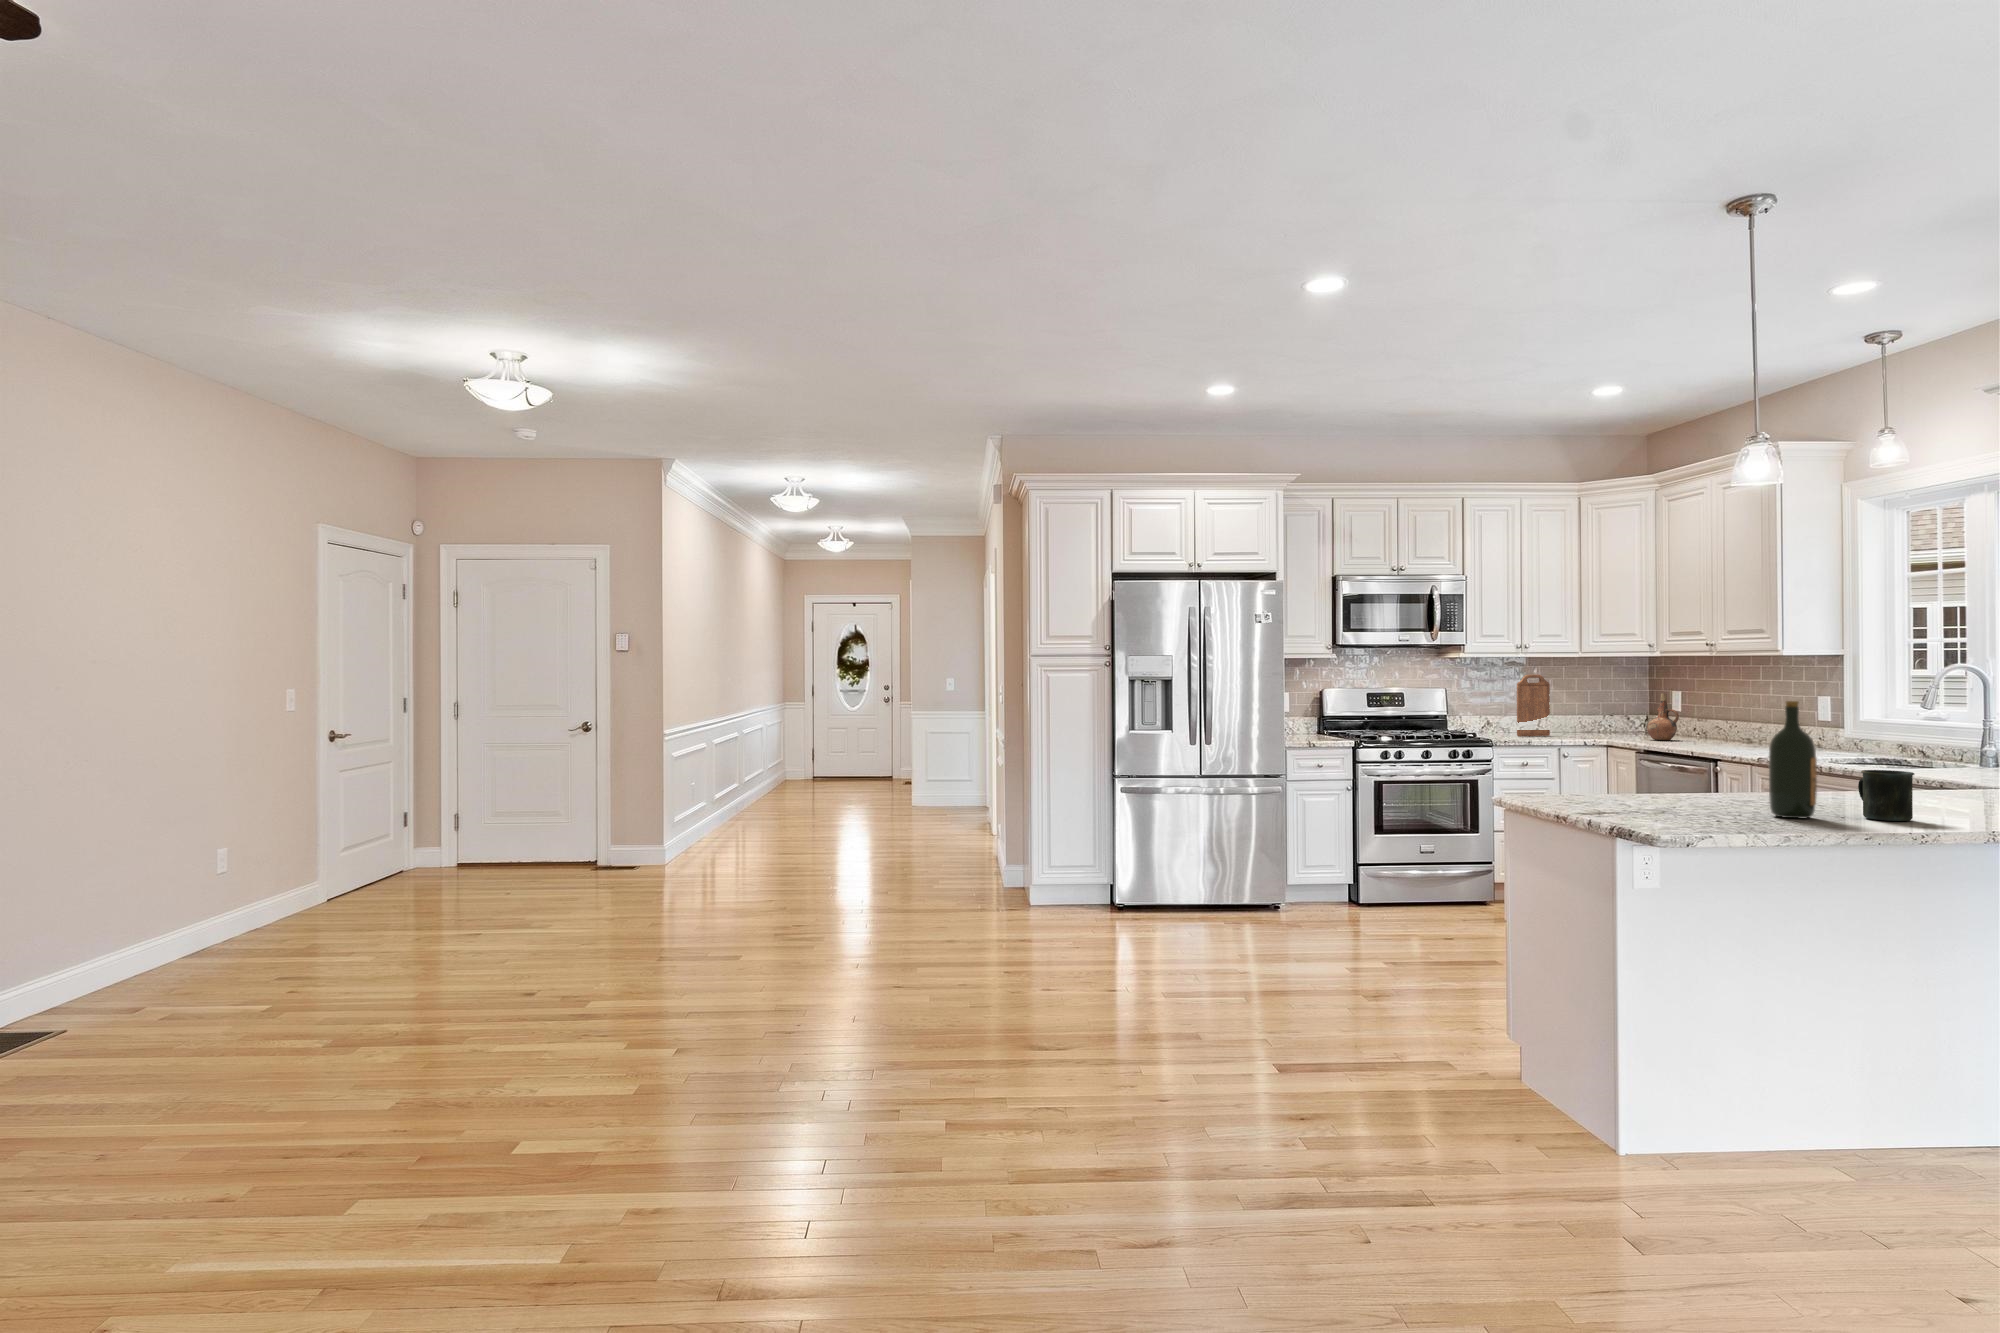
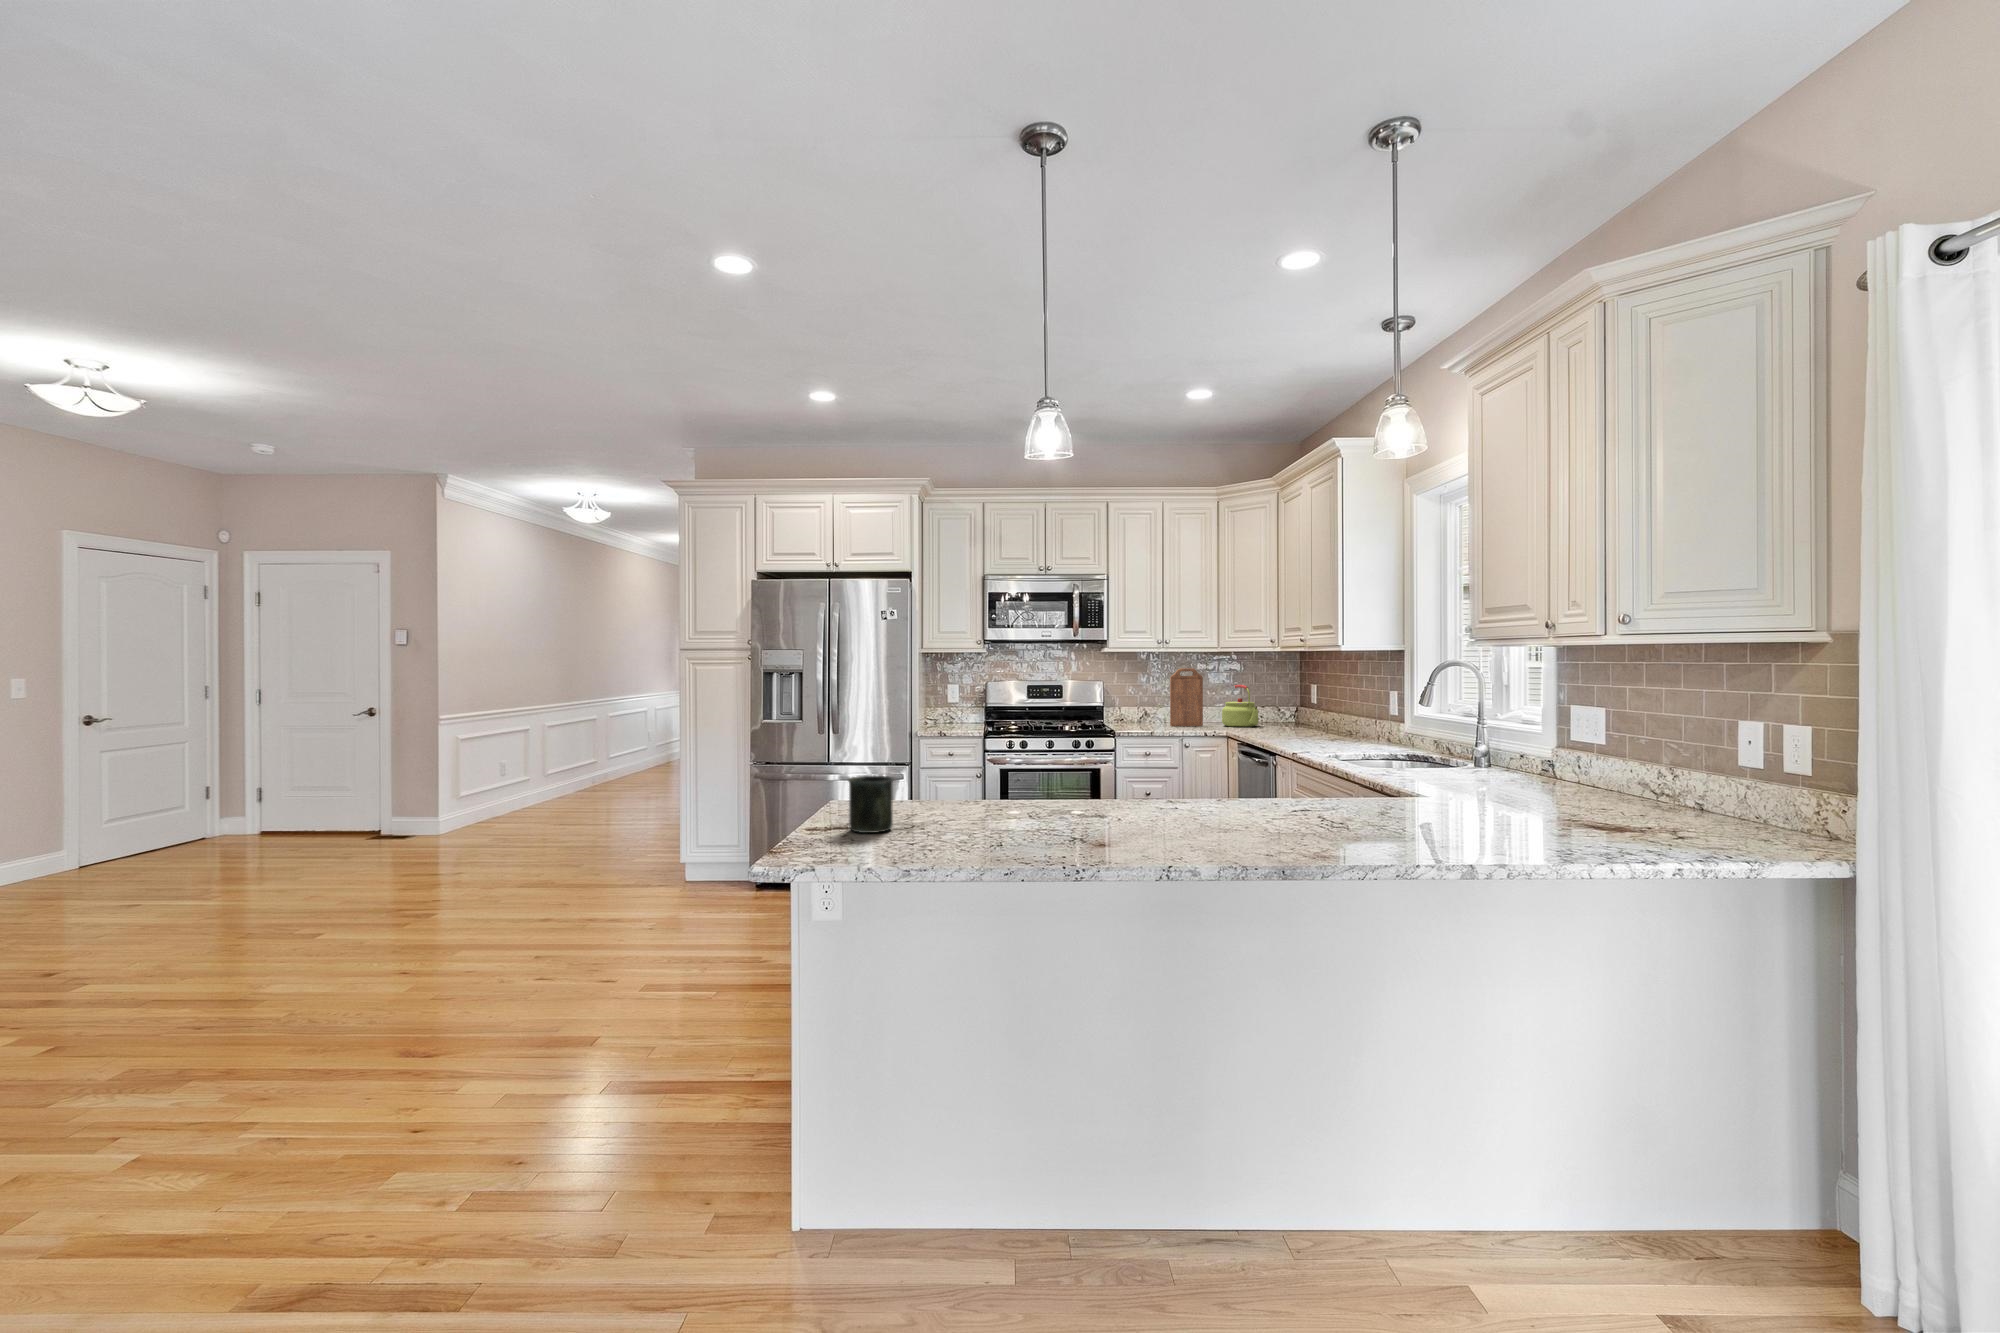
kettle: none [1568,692,1615,736] -> present [1222,685,1258,727]
ceramic pitcher: present [1647,693,1679,740] -> none [1275,687,1302,732]
wine bottle: present [1769,701,1817,818] -> none [960,704,1006,841]
mug: present [1858,770,1914,821] -> present [848,776,894,833]

